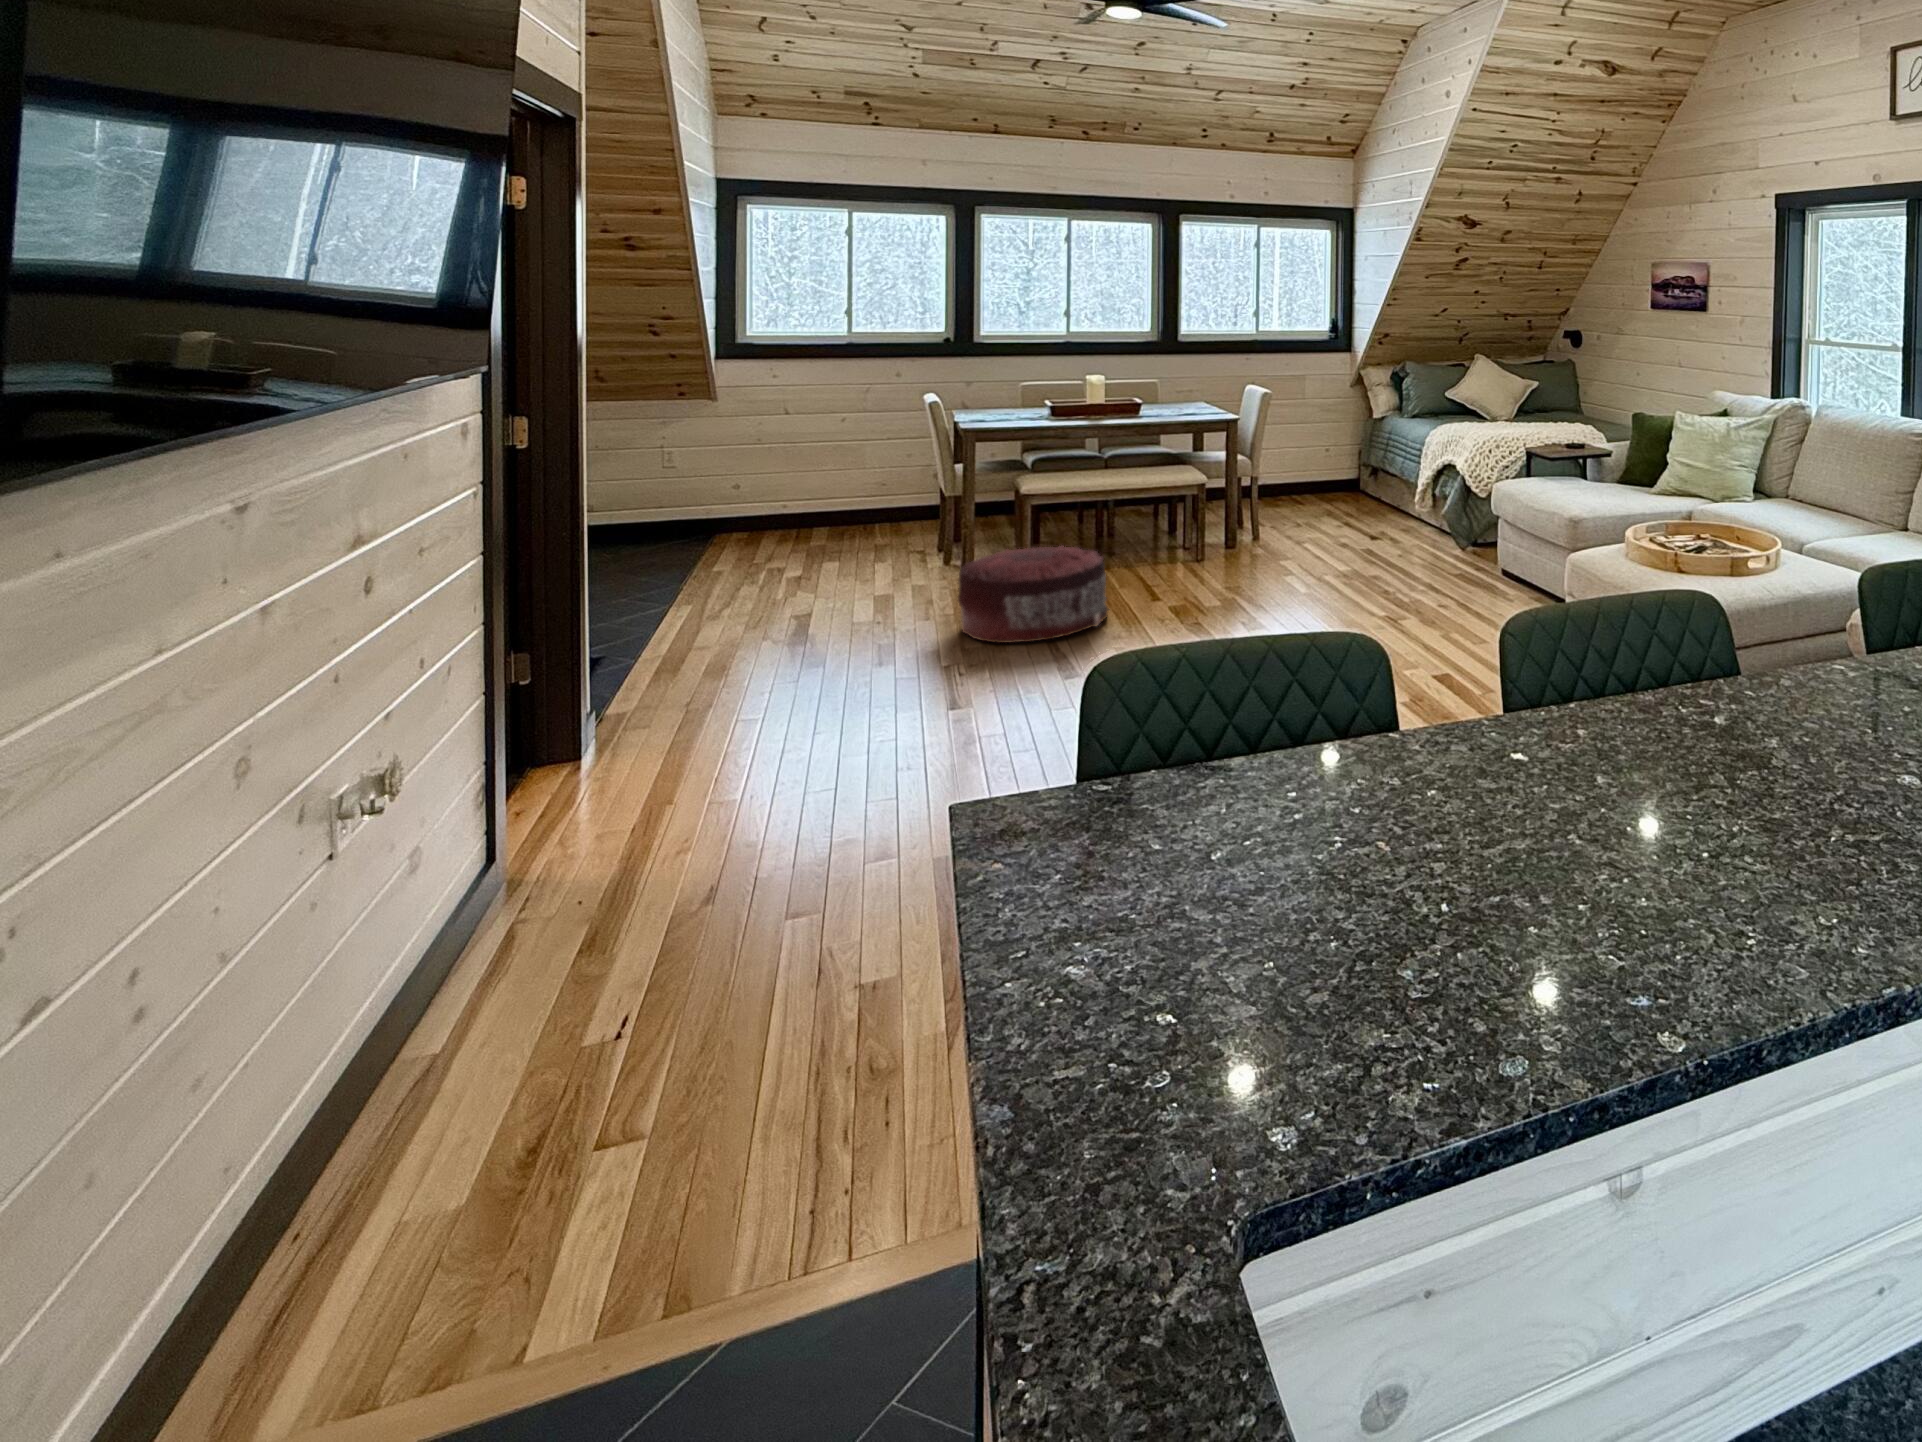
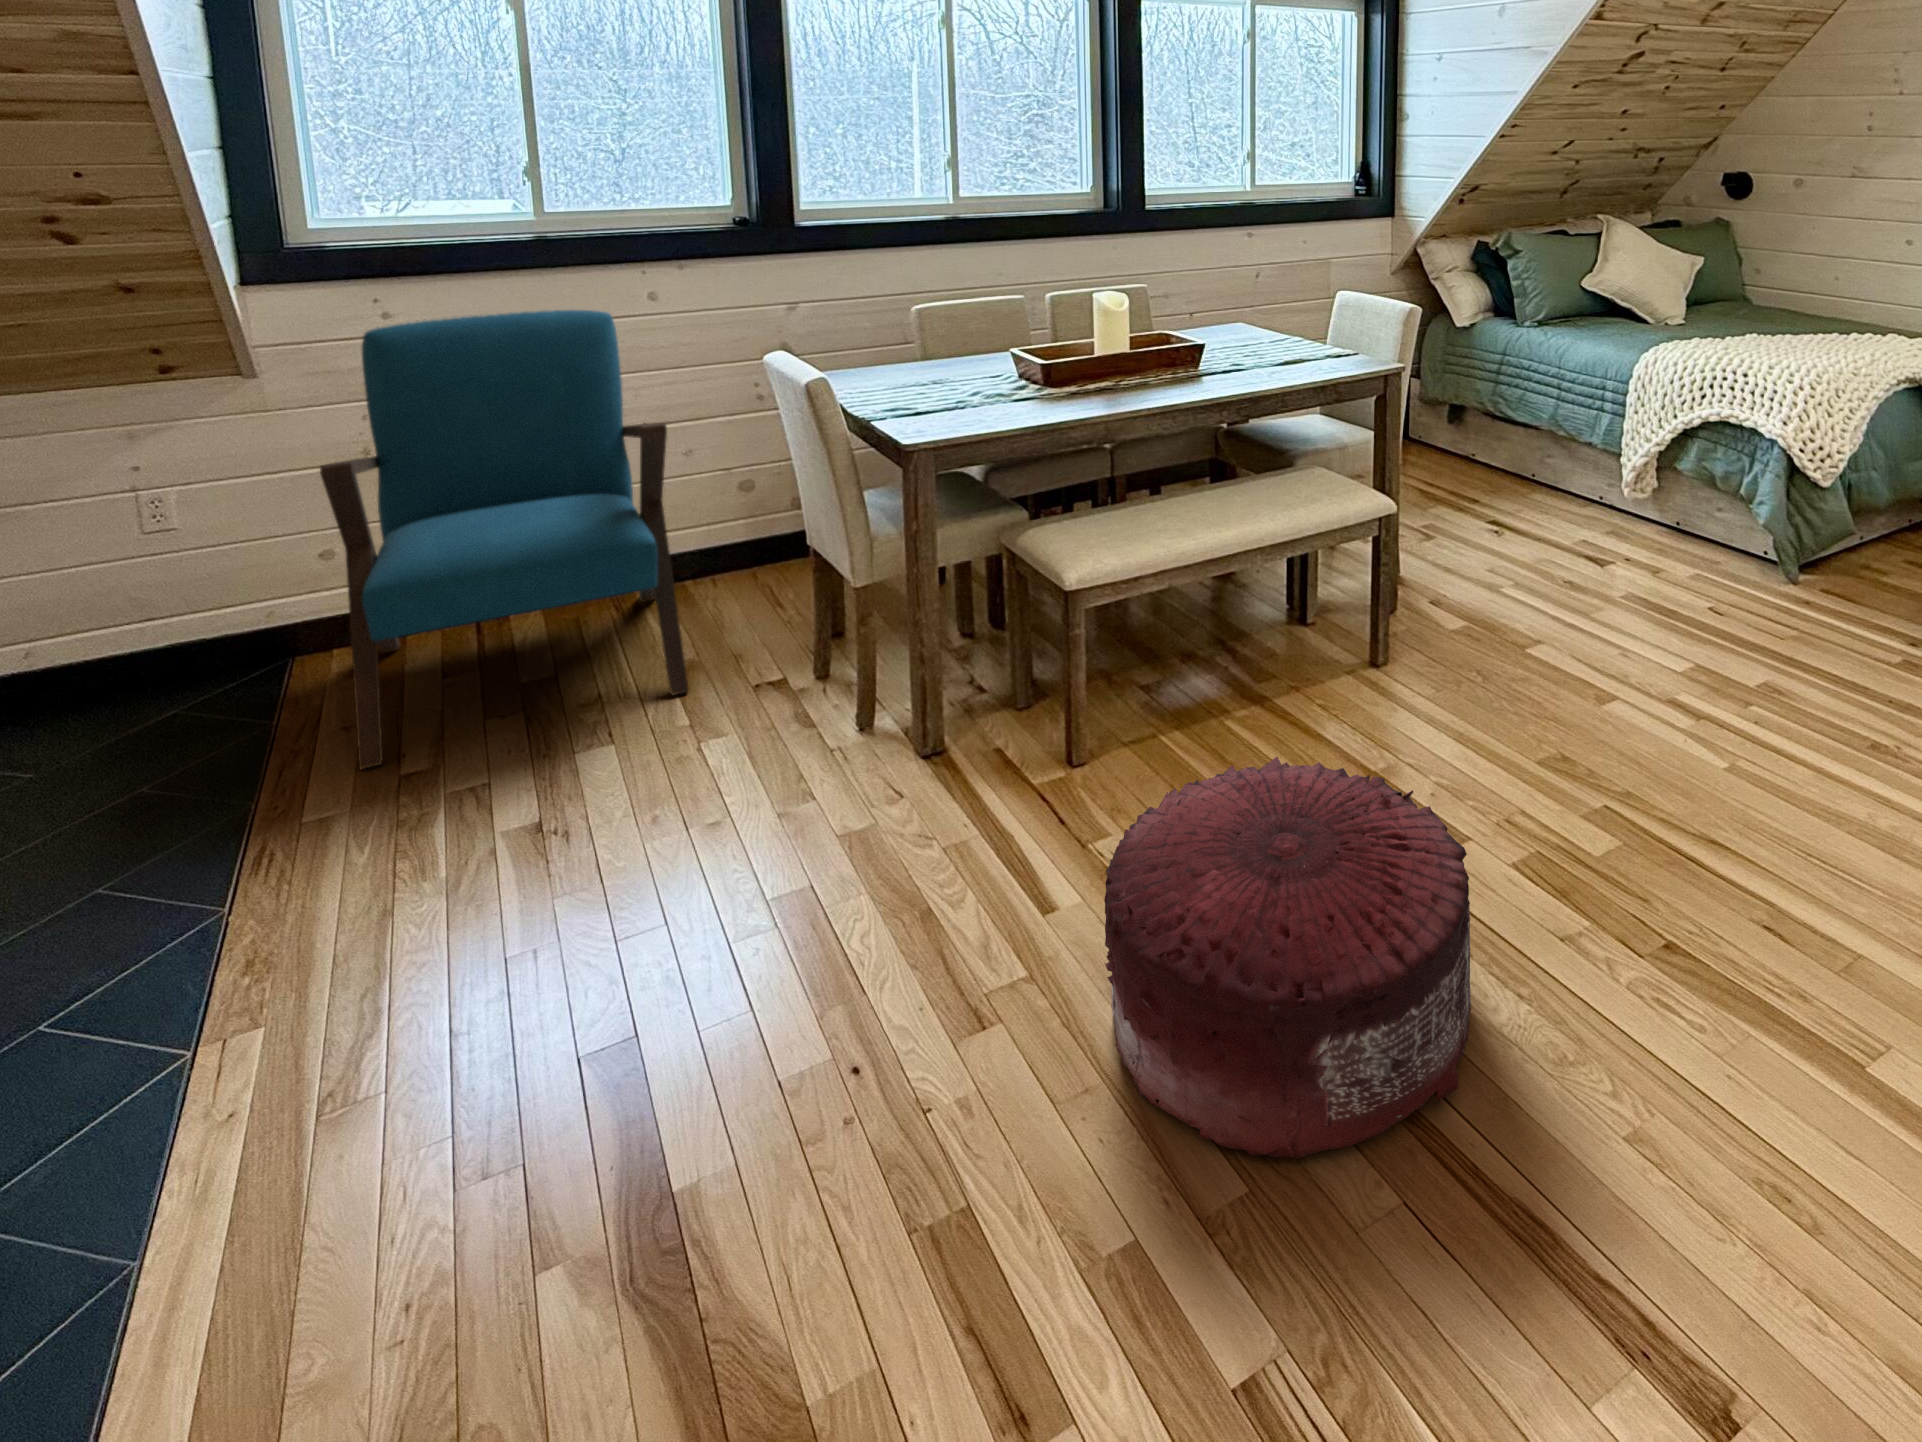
armchair: none [733,380,885,563] -> present [320,310,689,769]

